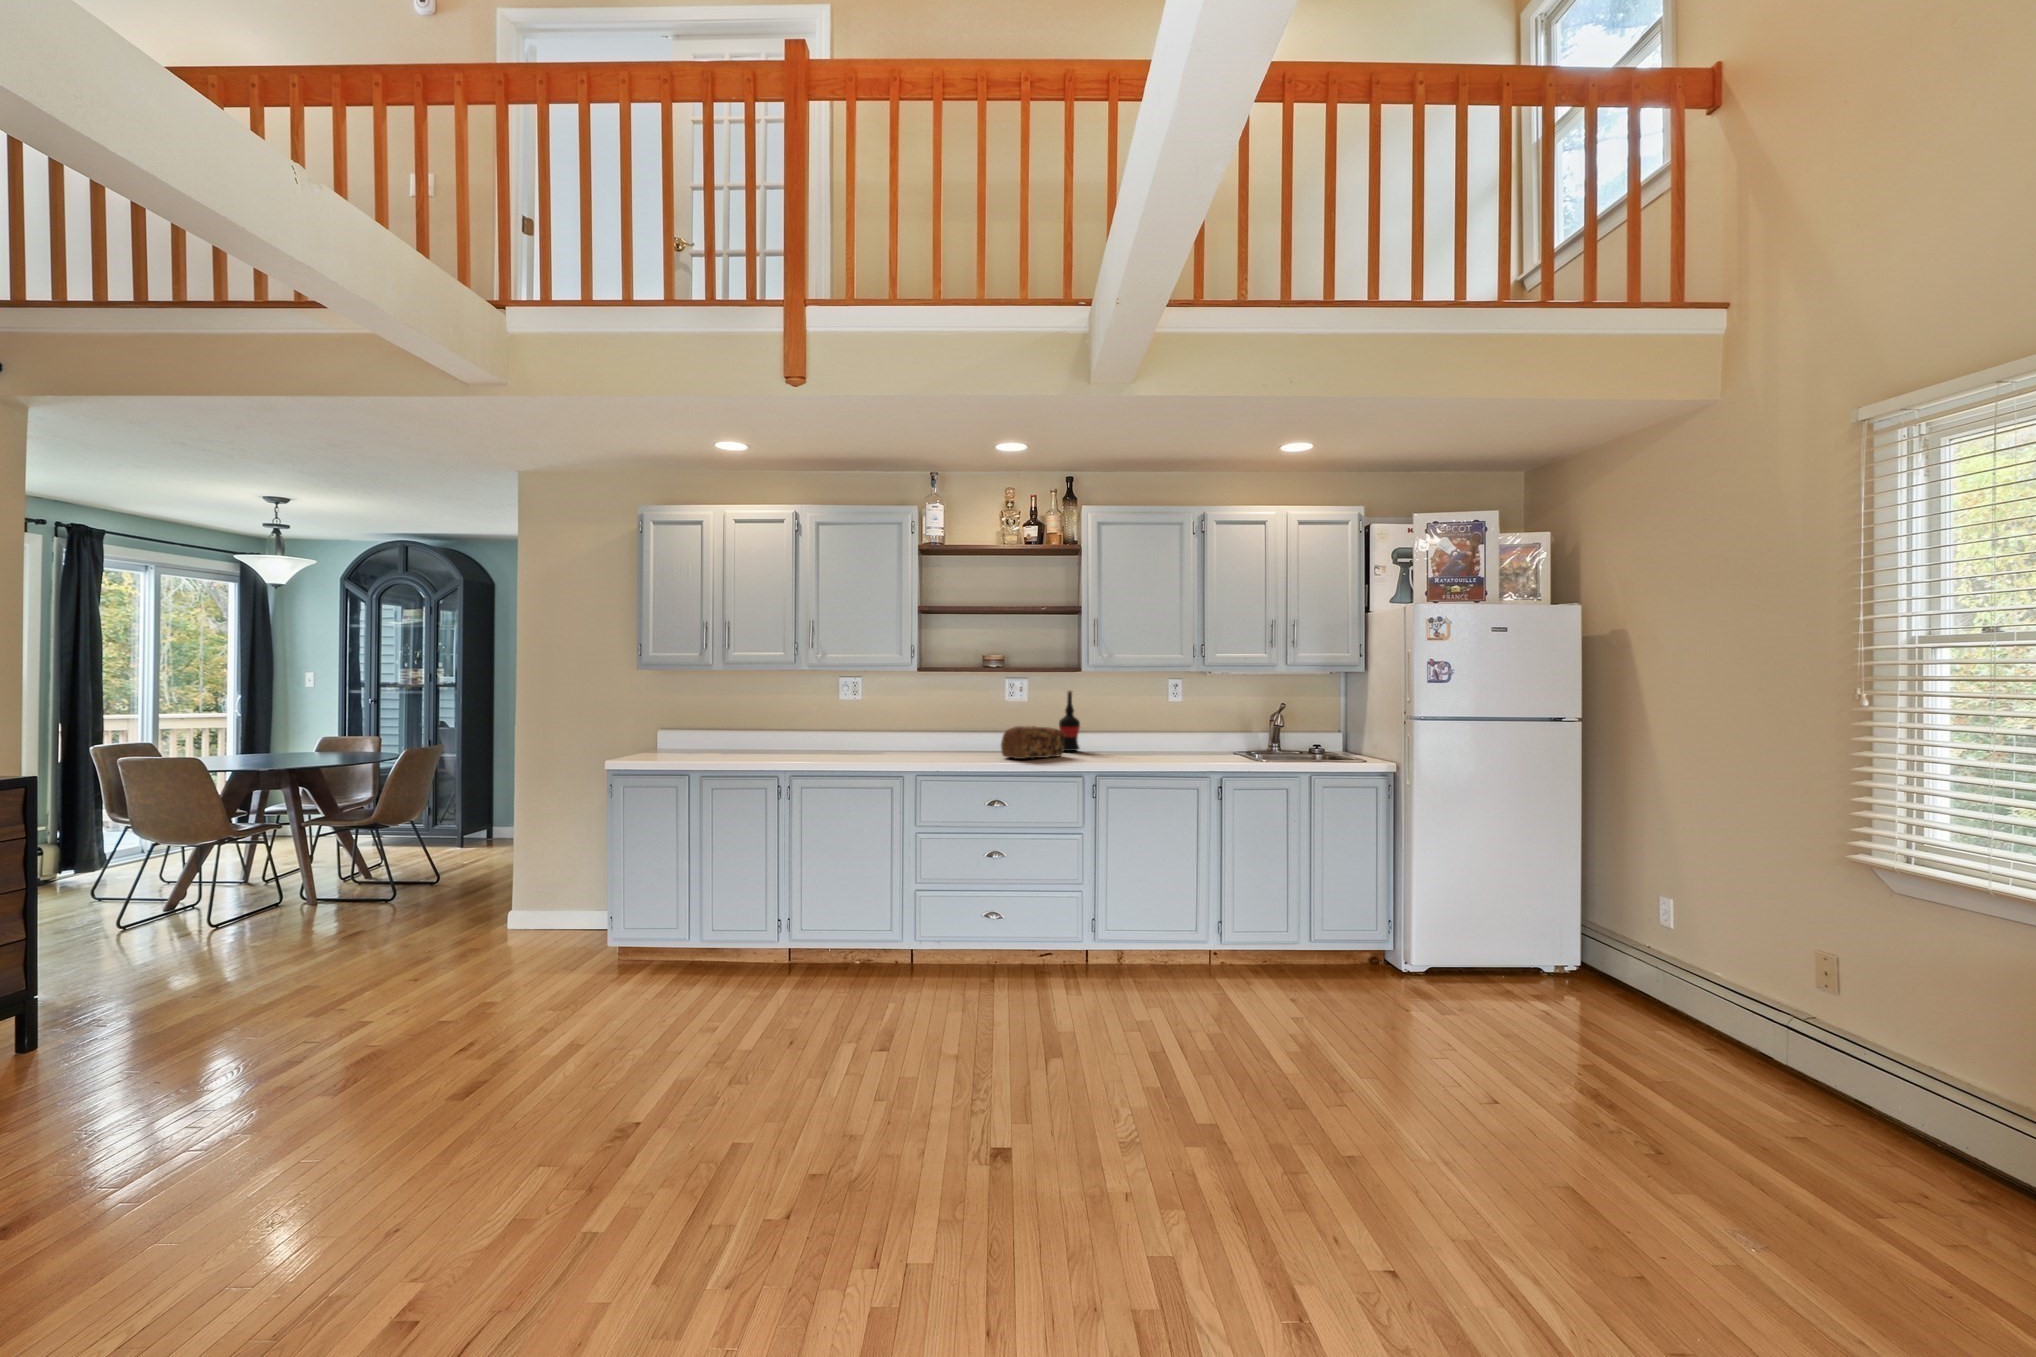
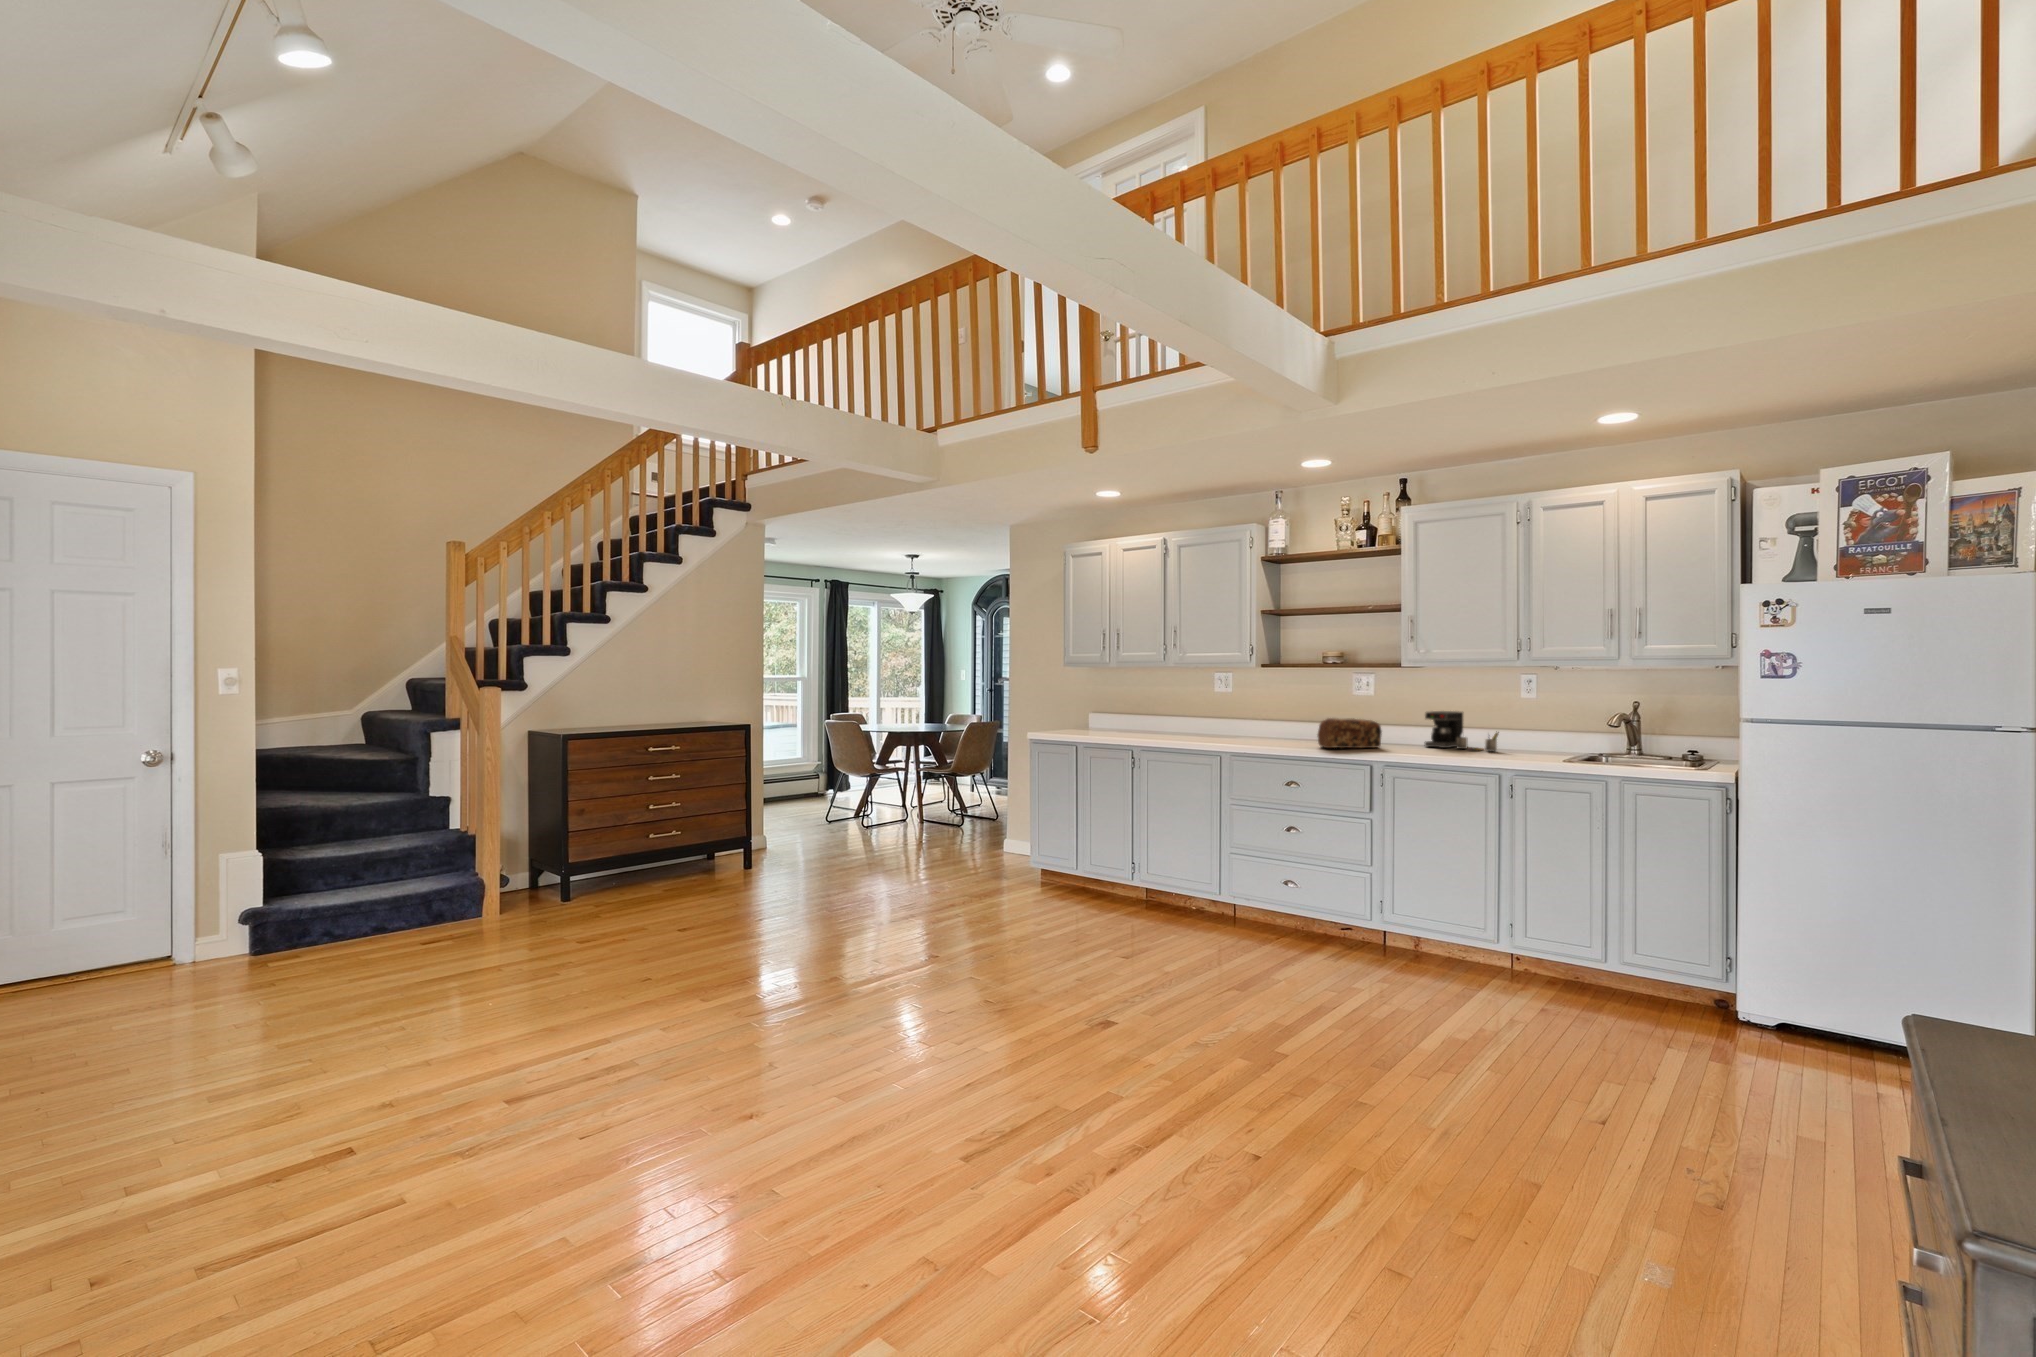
wine bottle: present [1059,691,1080,751] -> none [1392,685,1414,744]
coffee maker: none [1097,717,1170,755] -> present [1425,711,1499,751]

